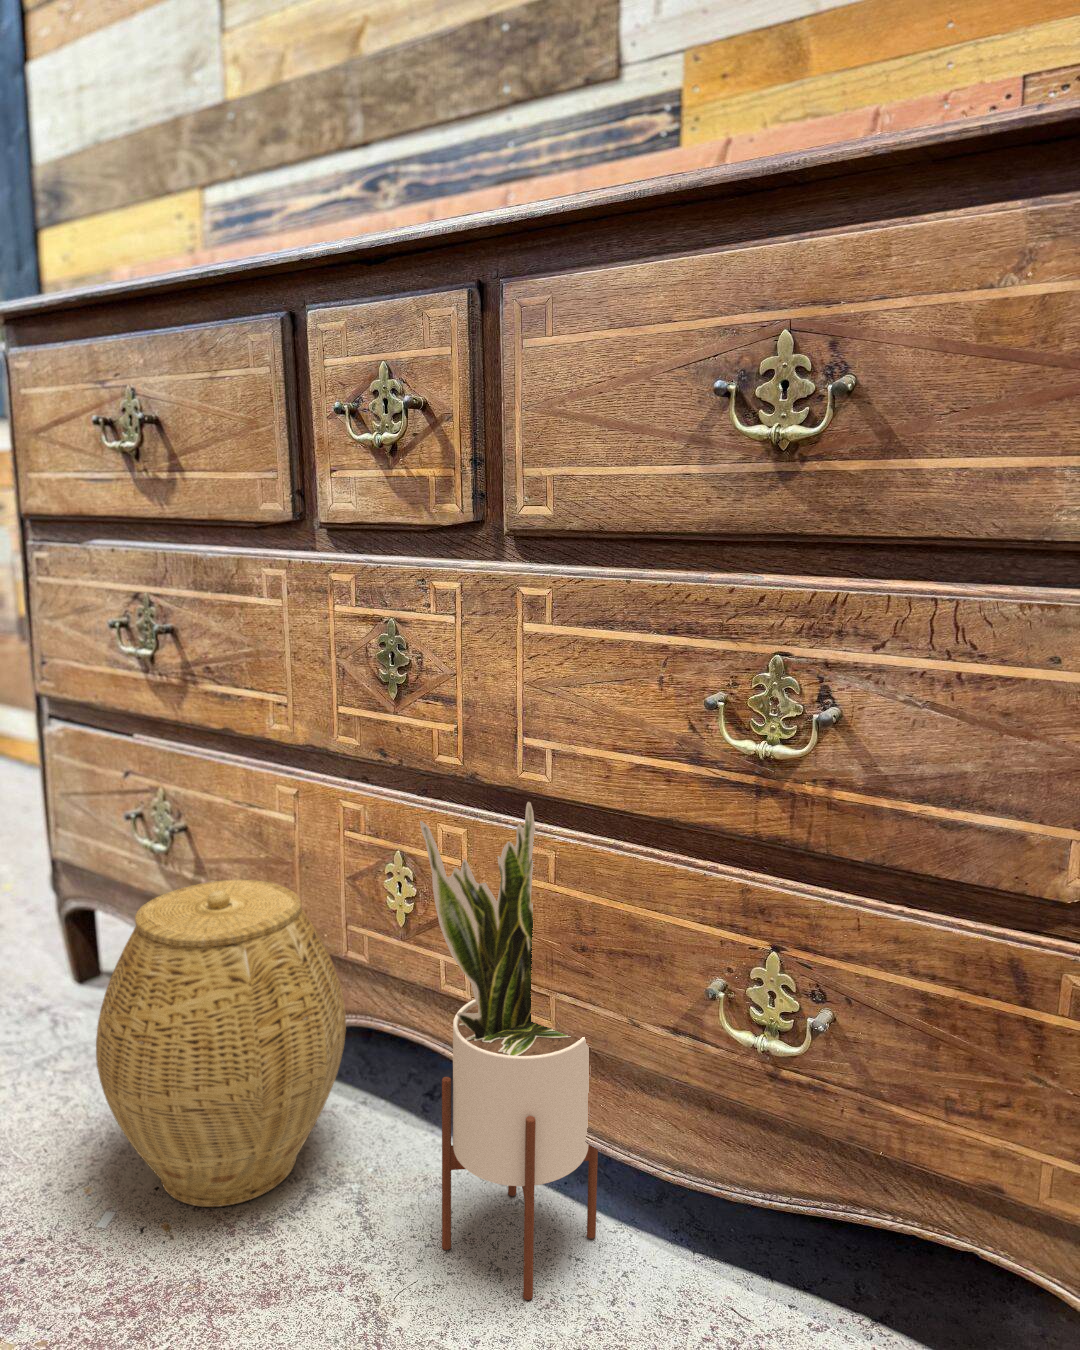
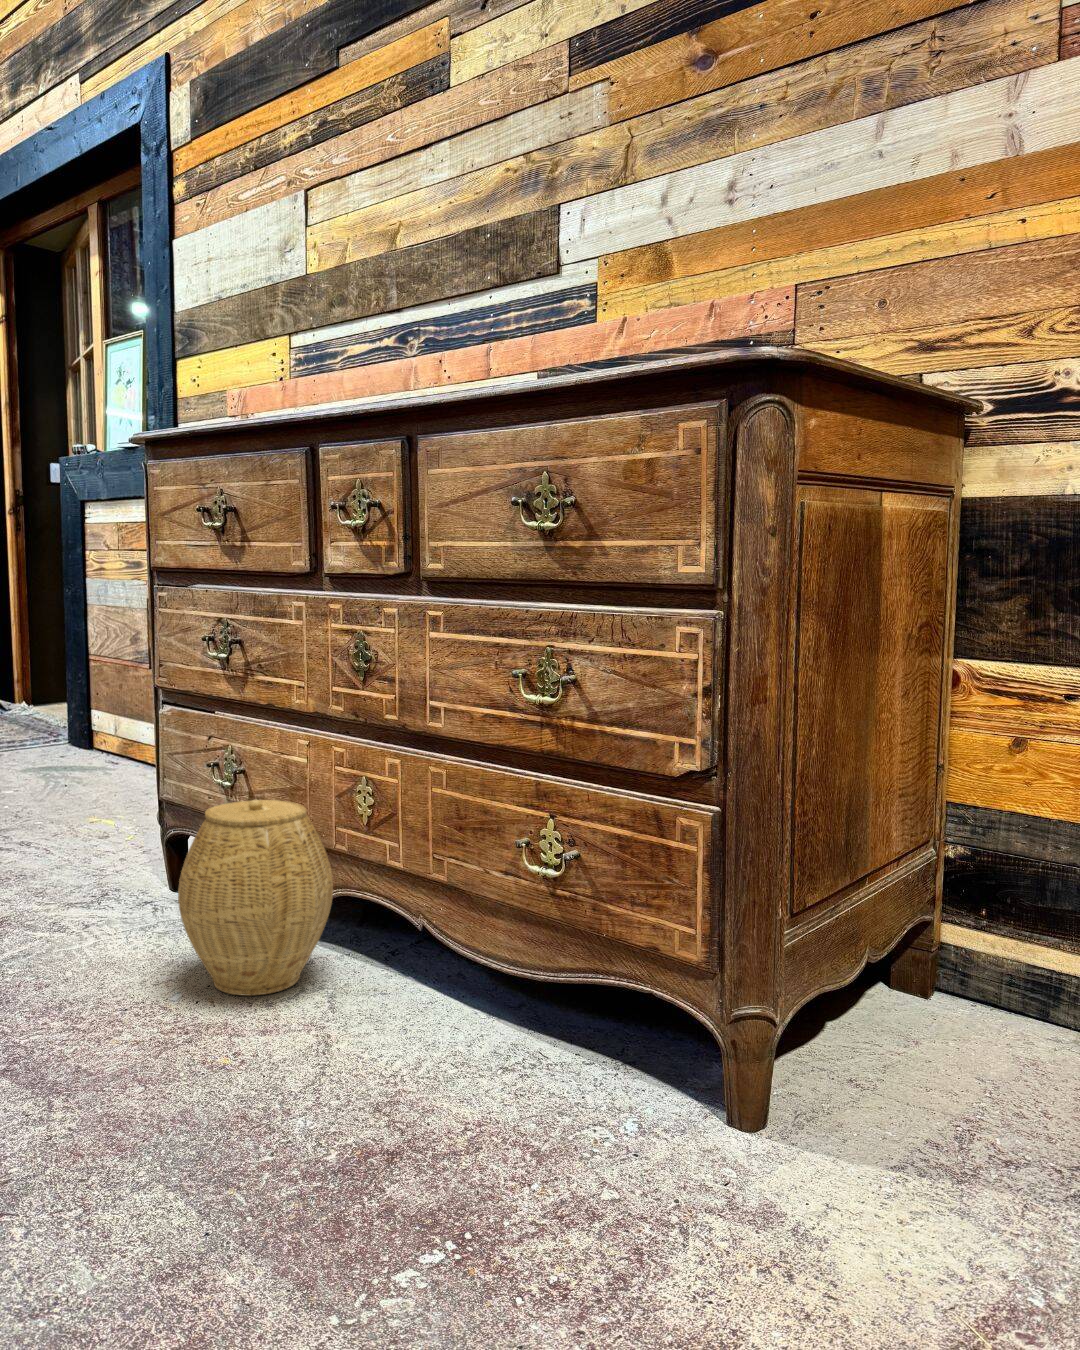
potted plant: present [420,802,598,1300] -> none [361,740,481,1042]

